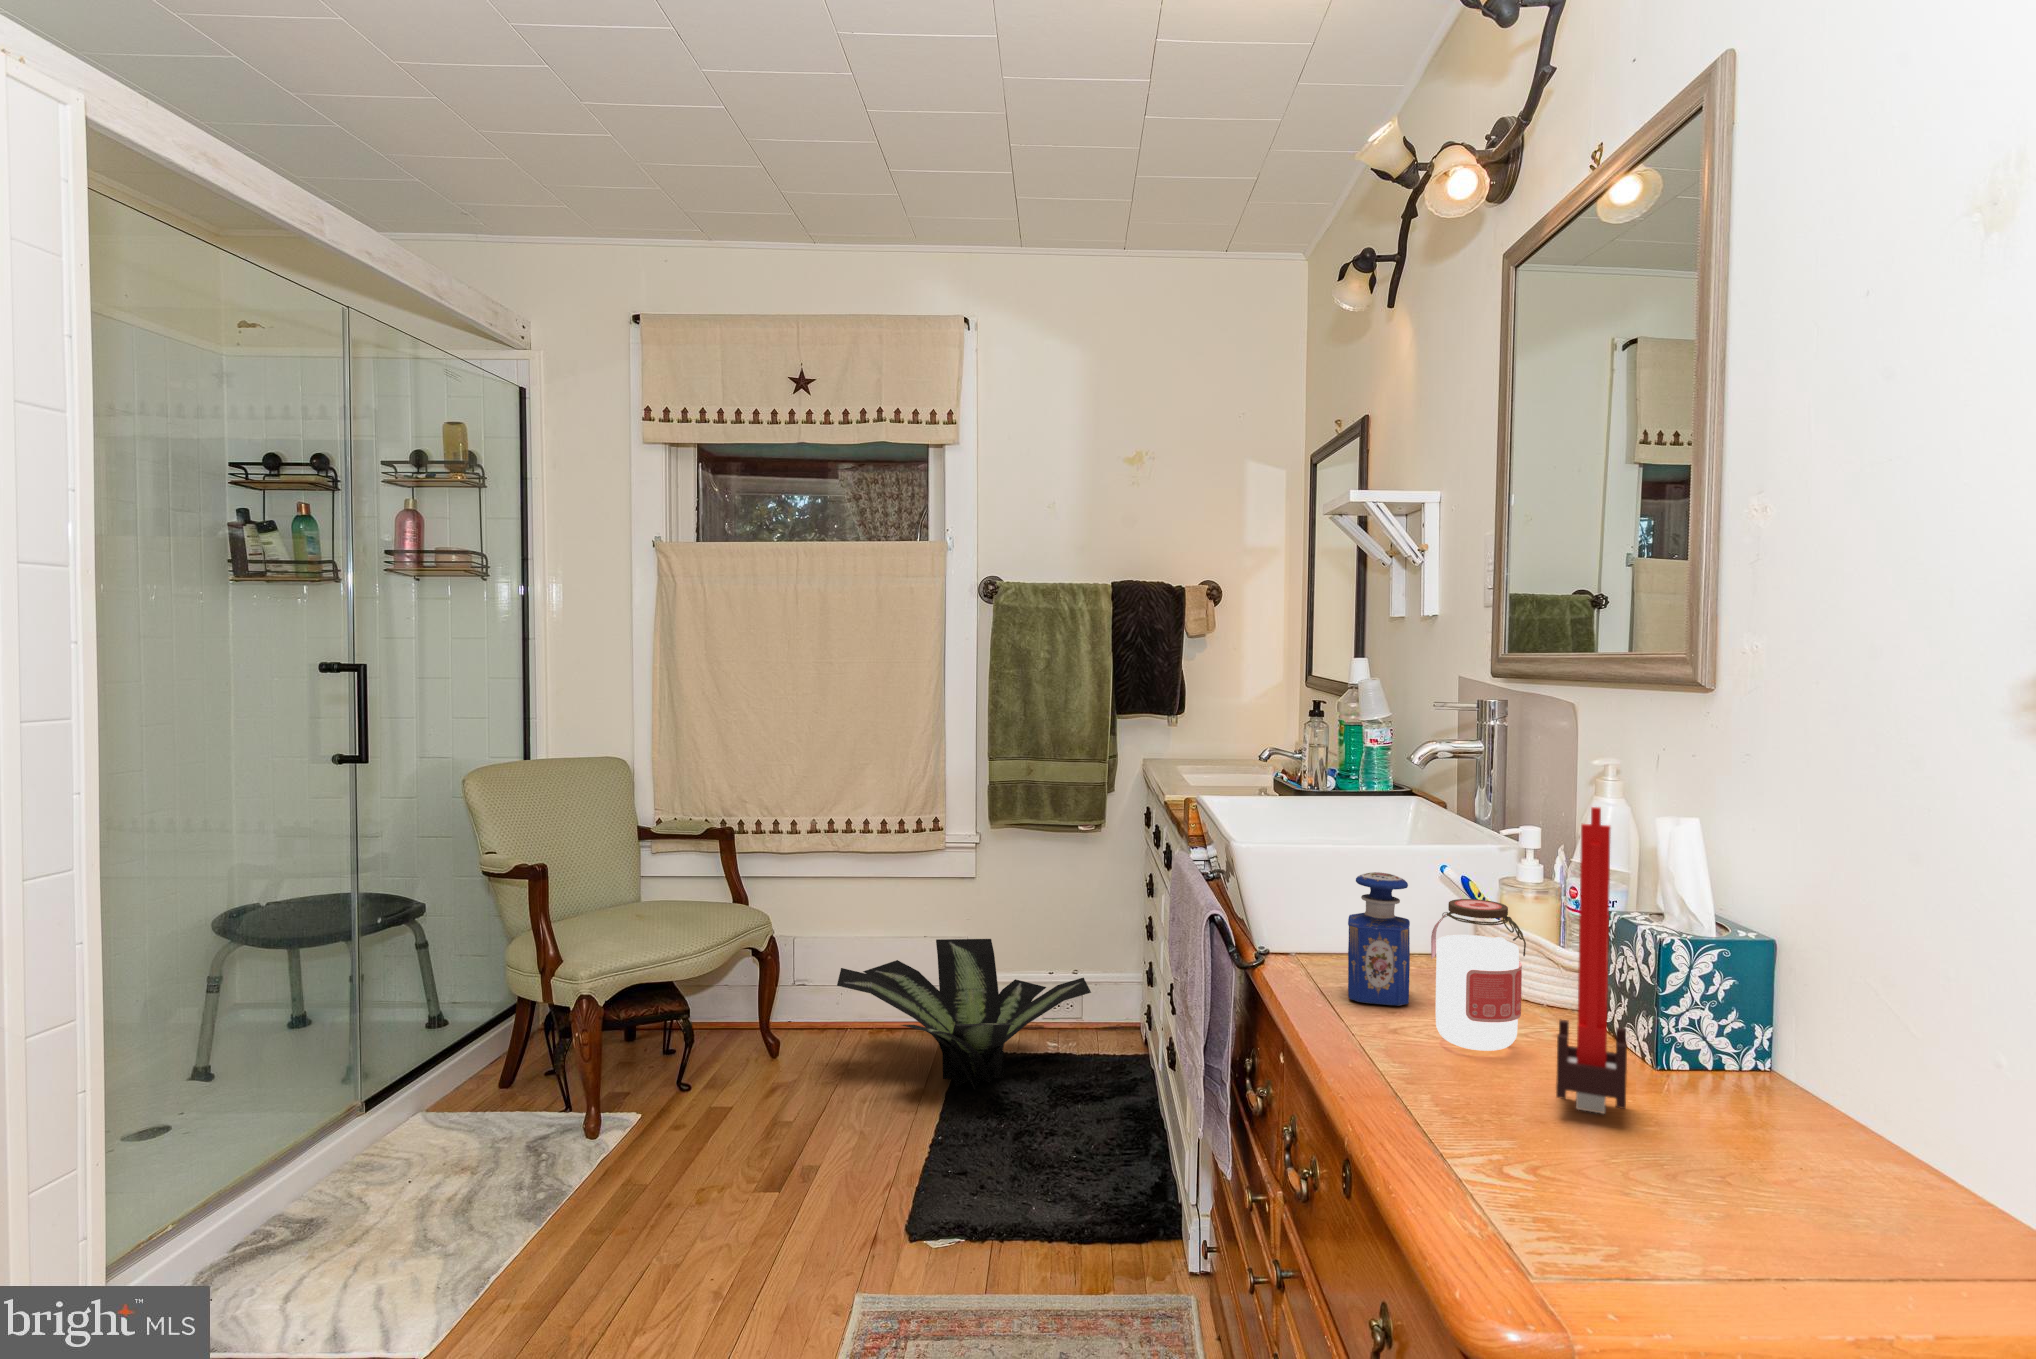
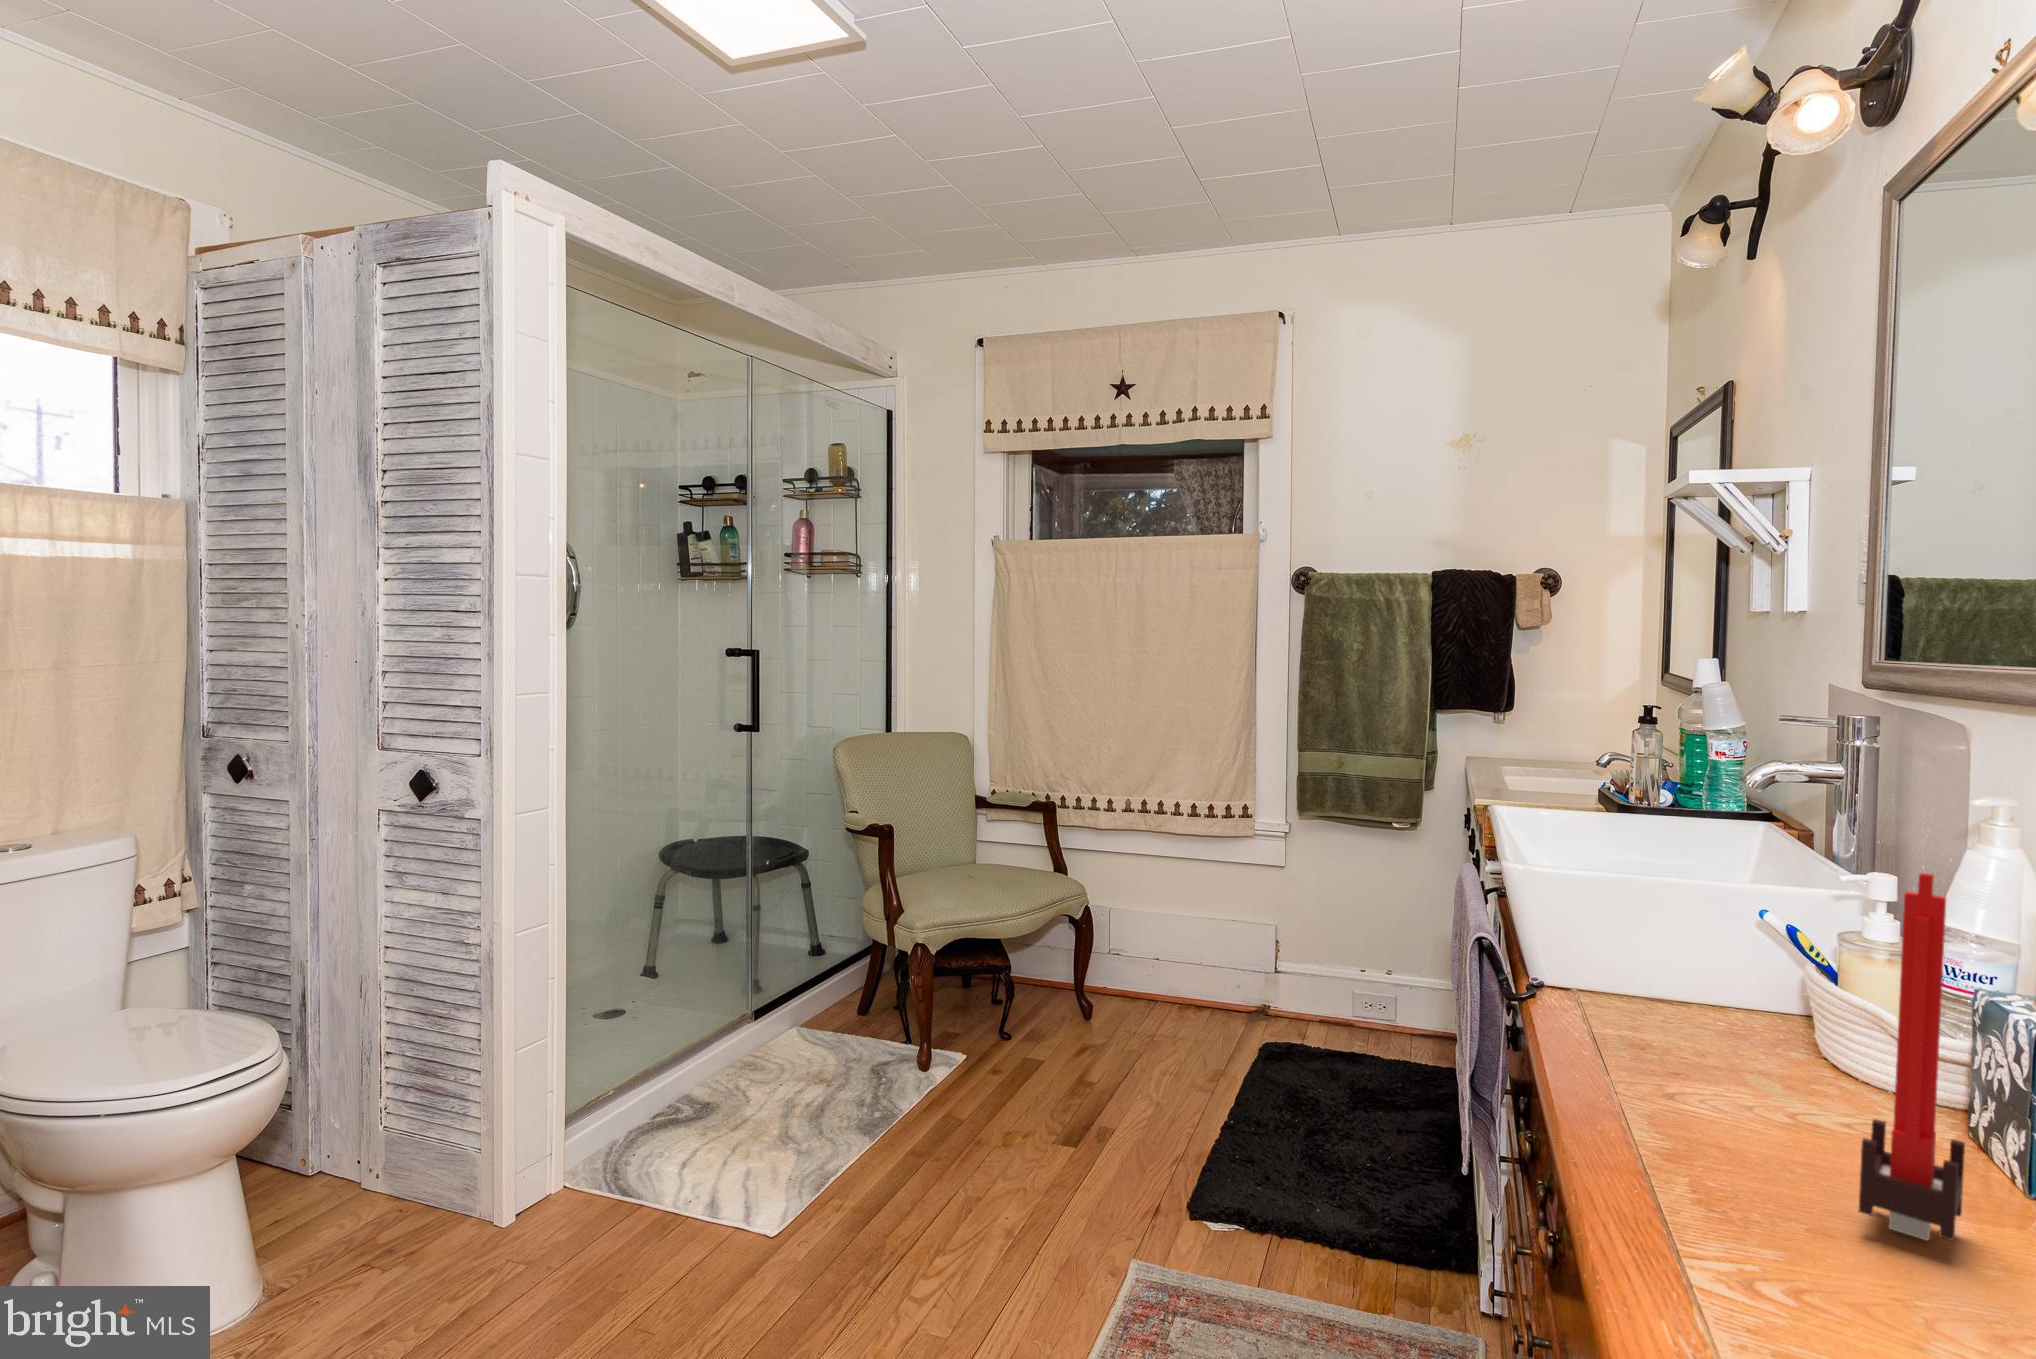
perfume bottle: present [1348,872,1410,1005] -> none [1629,916,1710,1069]
jar: present [1431,899,1526,1051] -> none [1721,959,1846,1142]
potted plant: present [837,939,1091,1089] -> none [1140,925,1399,1079]

